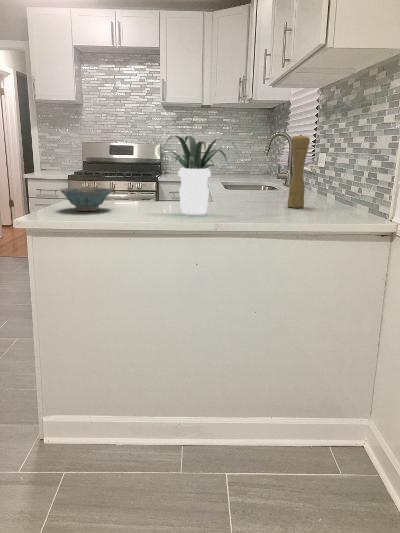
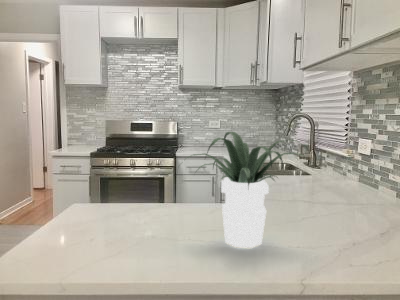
pepper mill: present [288,135,310,208] -> none [355,127,385,220]
ceramic bowl: present [60,187,112,211] -> none [47,200,126,244]

